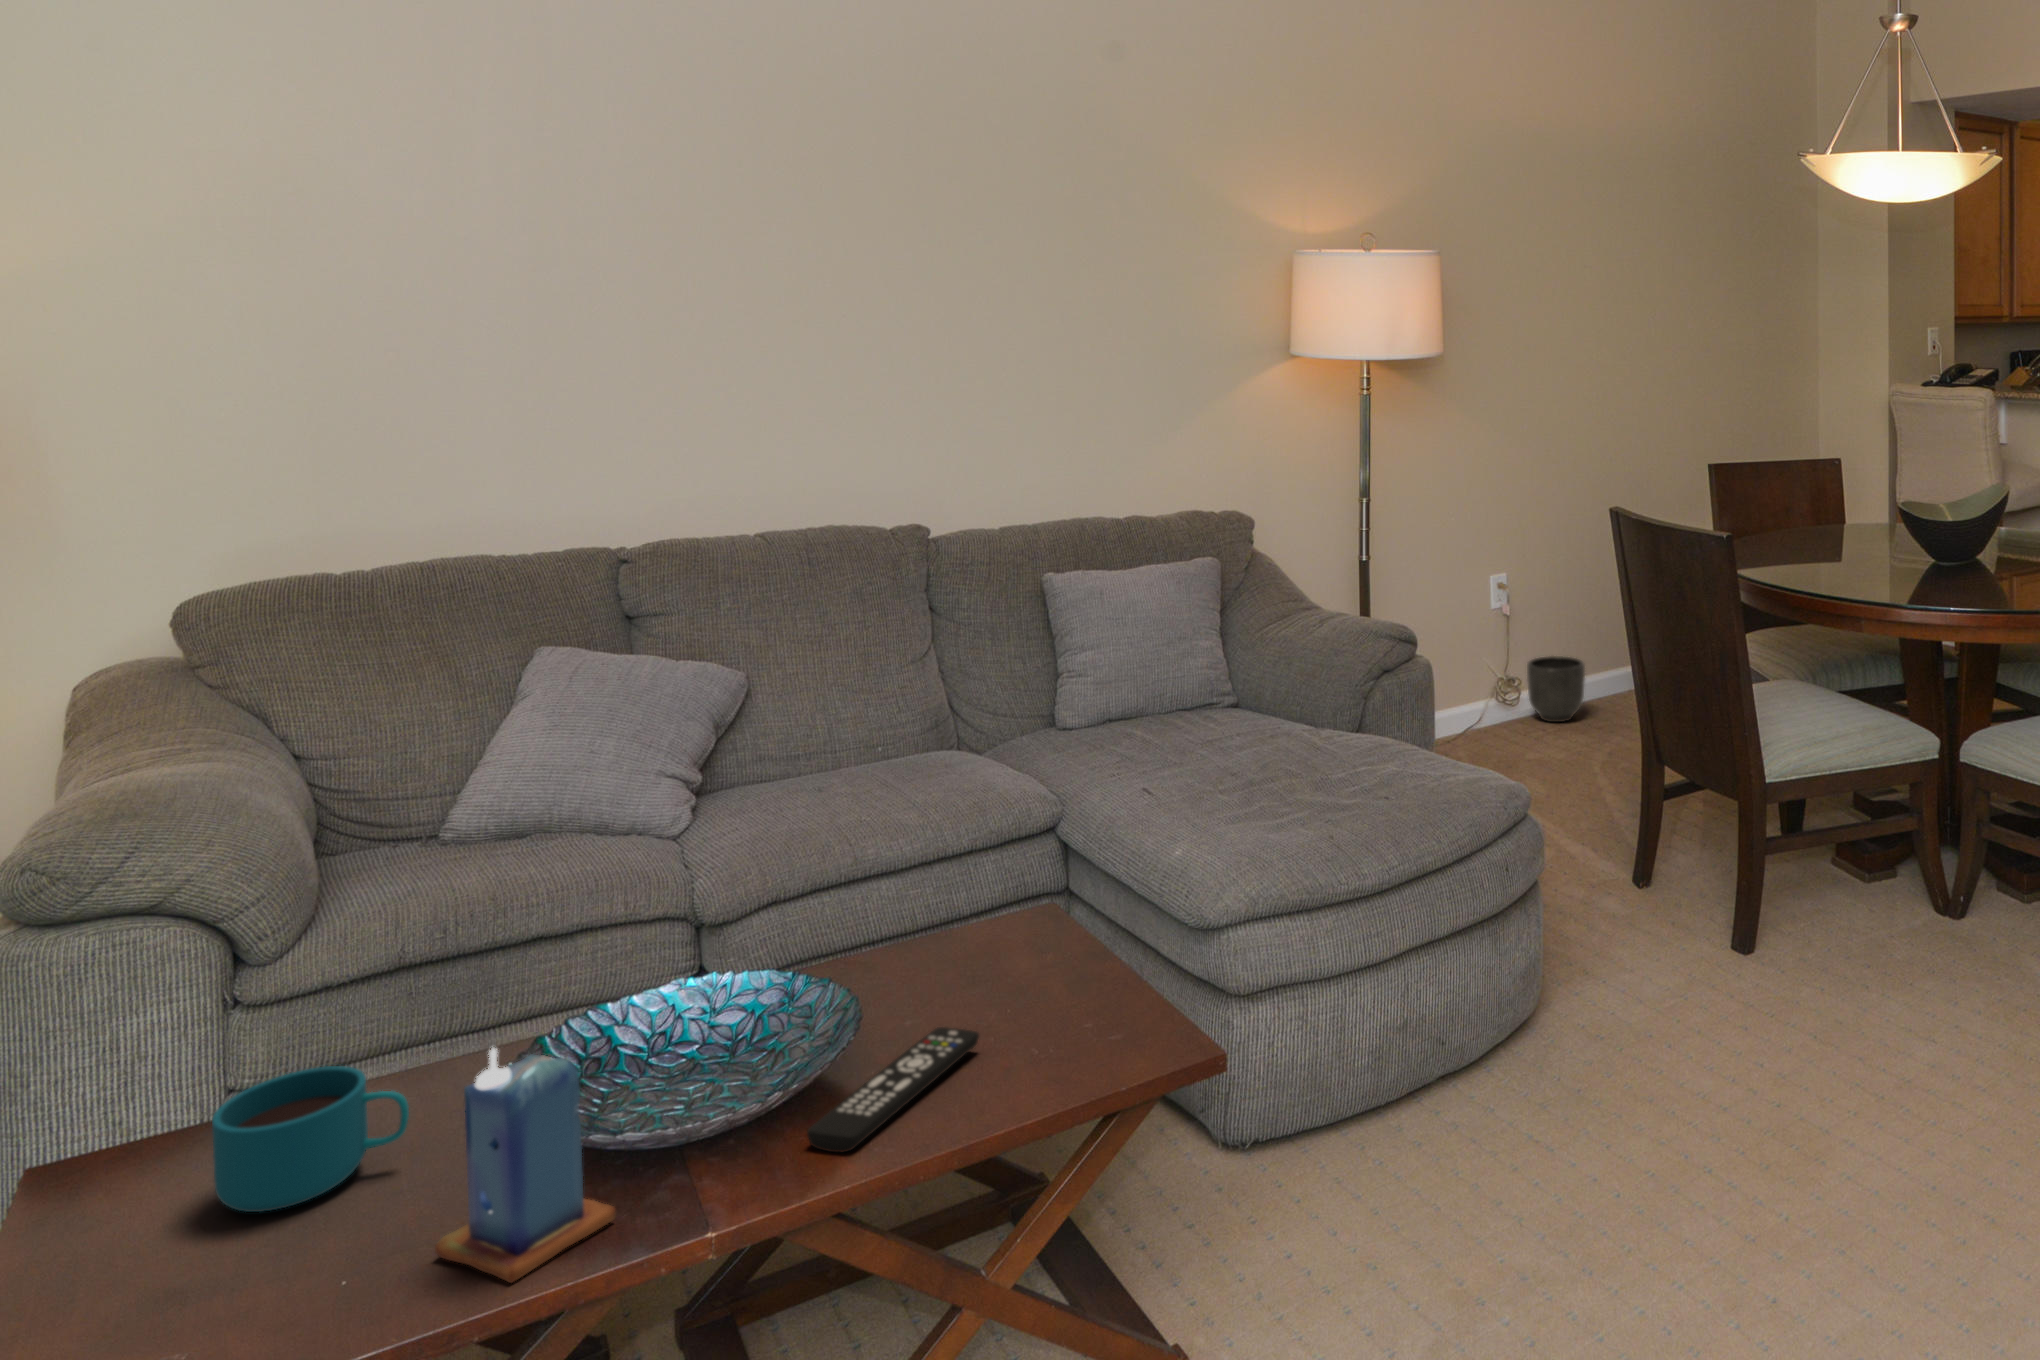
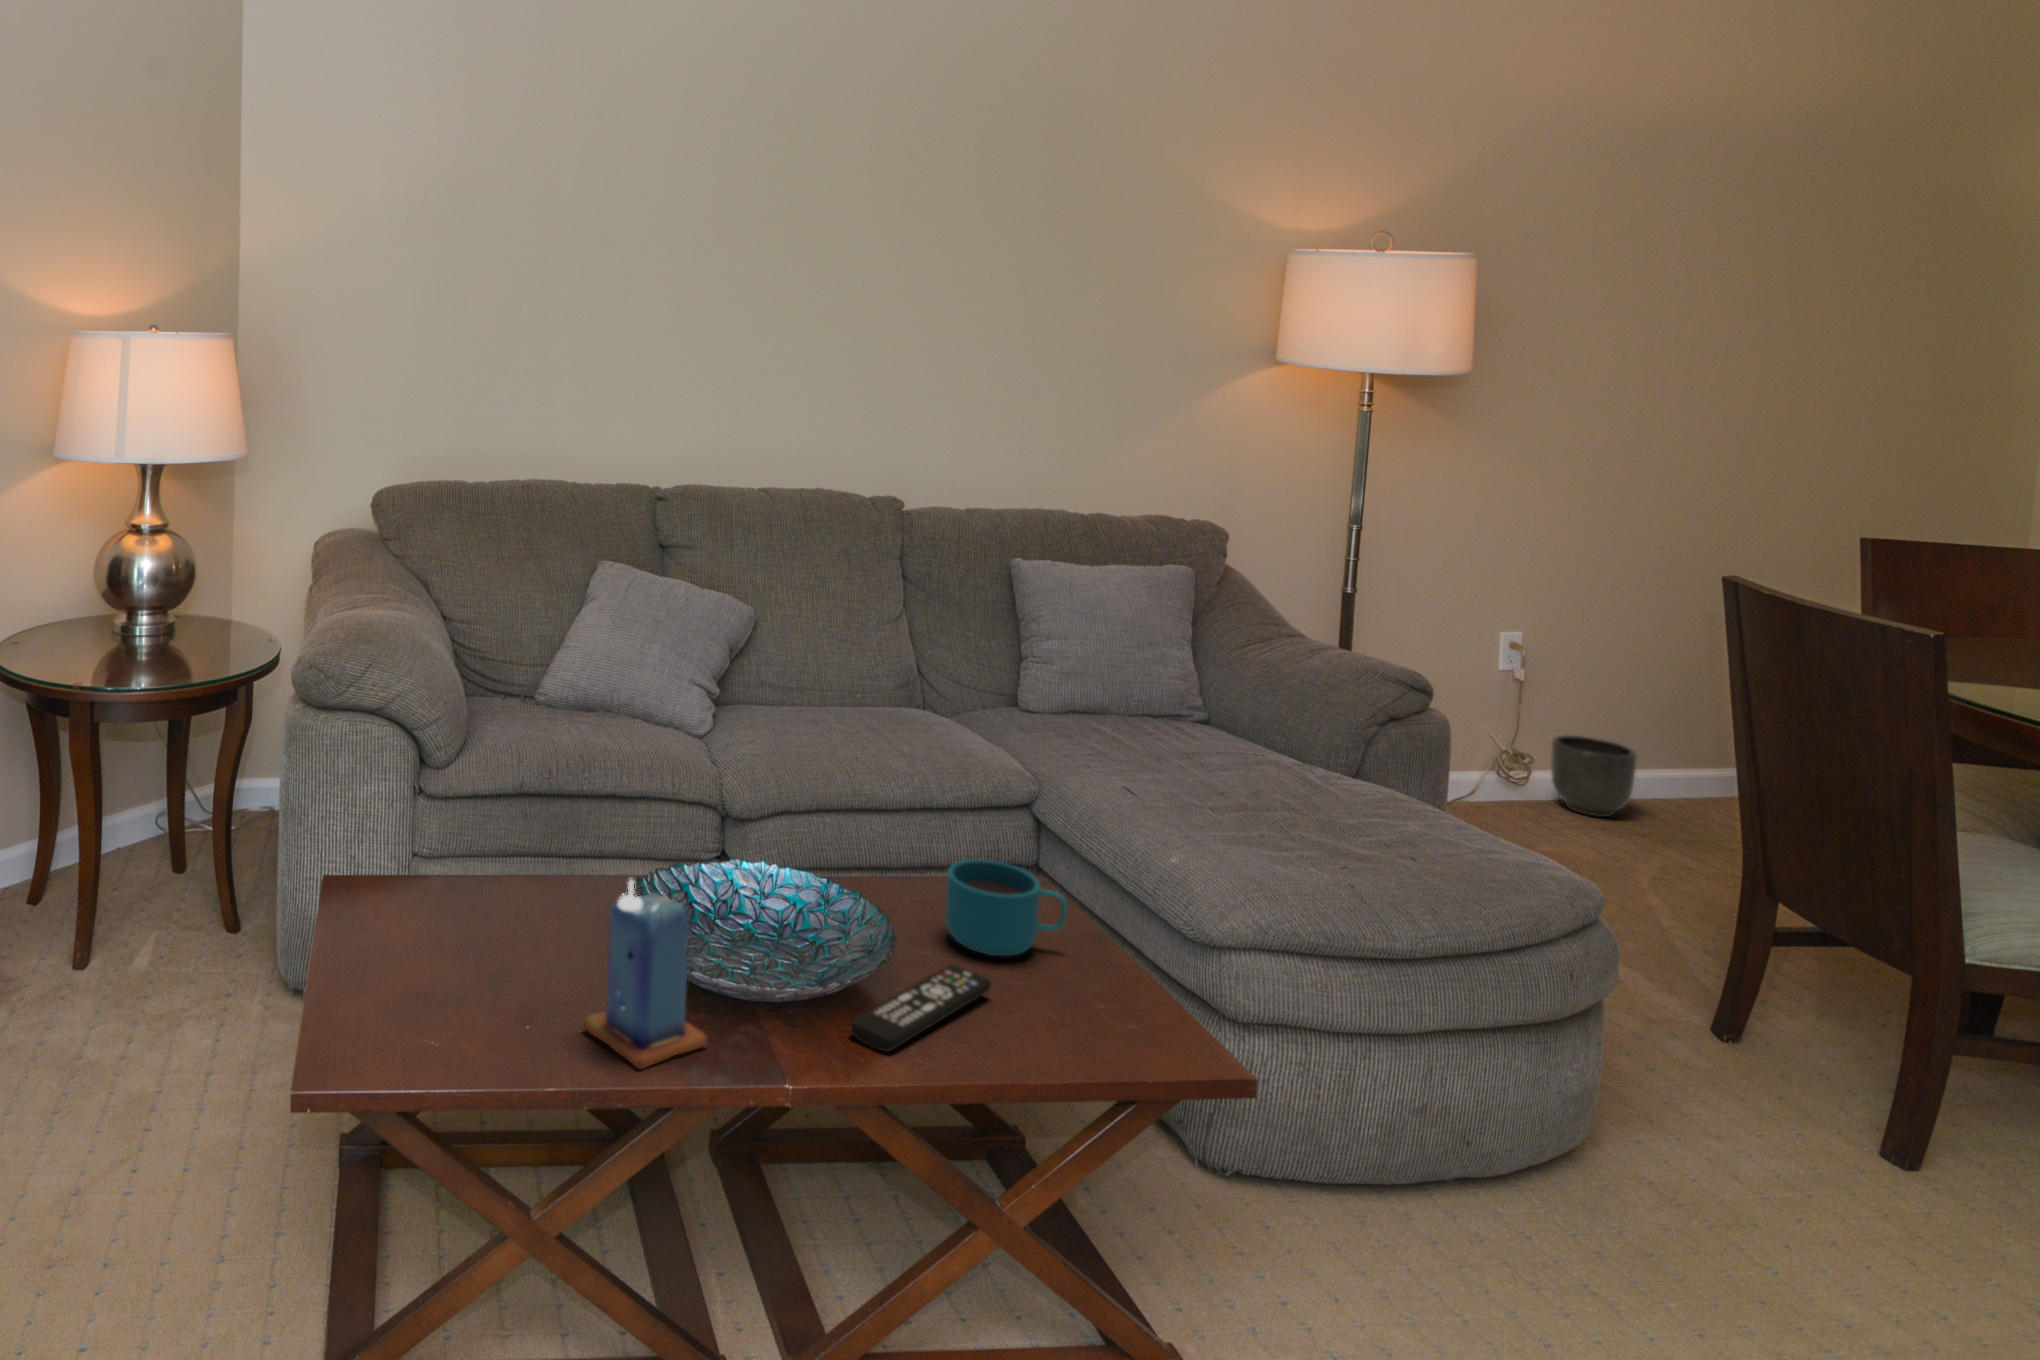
cup: present [212,1066,409,1212] -> present [946,860,1067,956]

